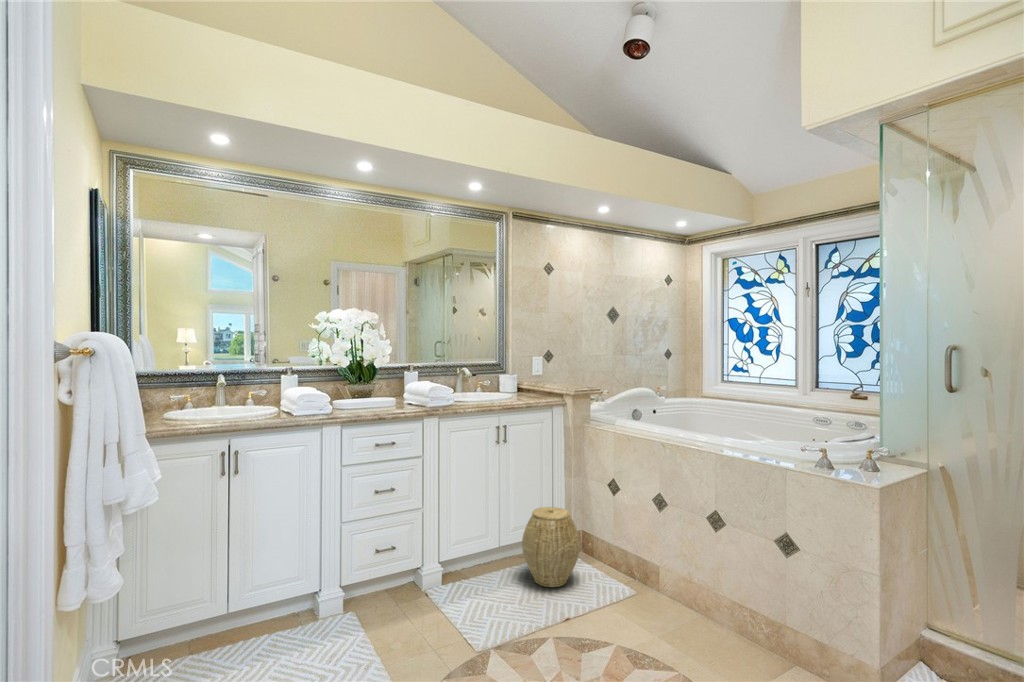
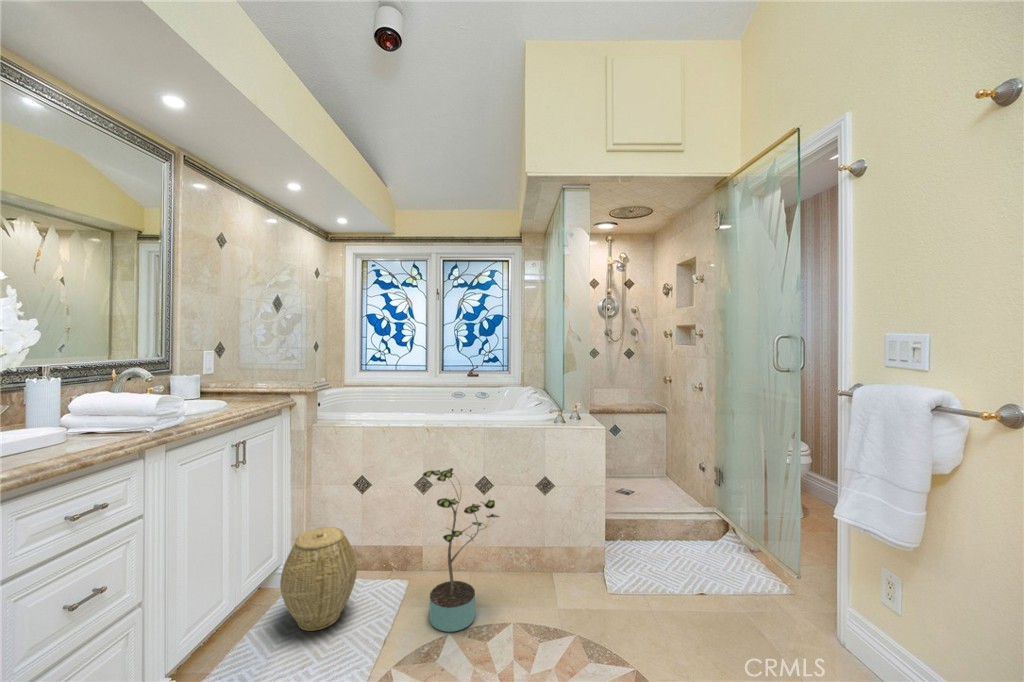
potted plant: none [598,478,691,644] -> present [423,468,499,632]

